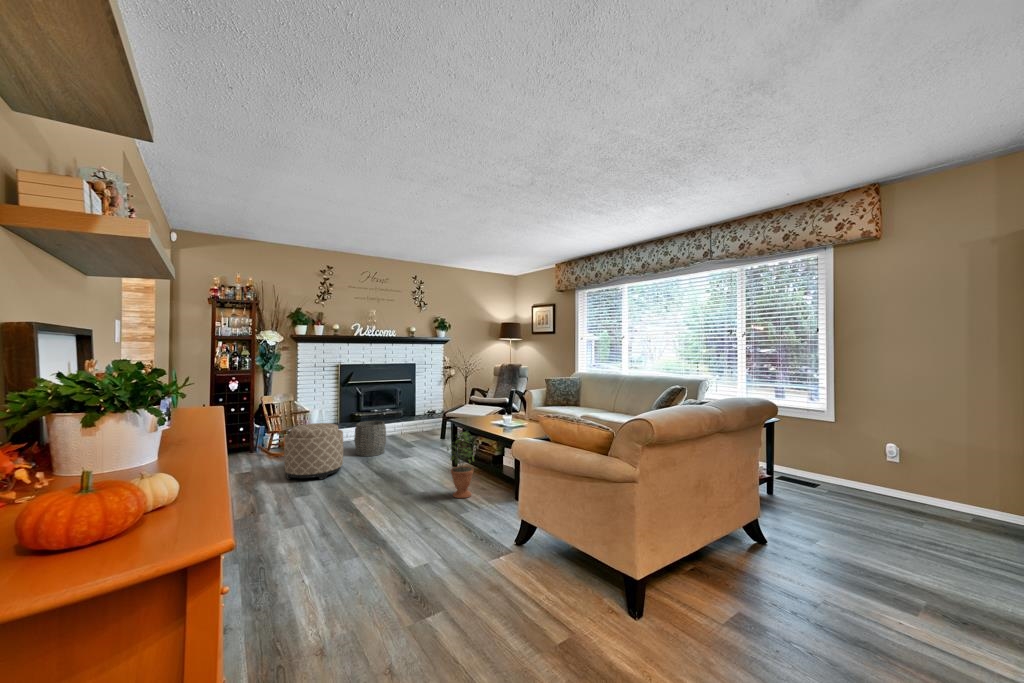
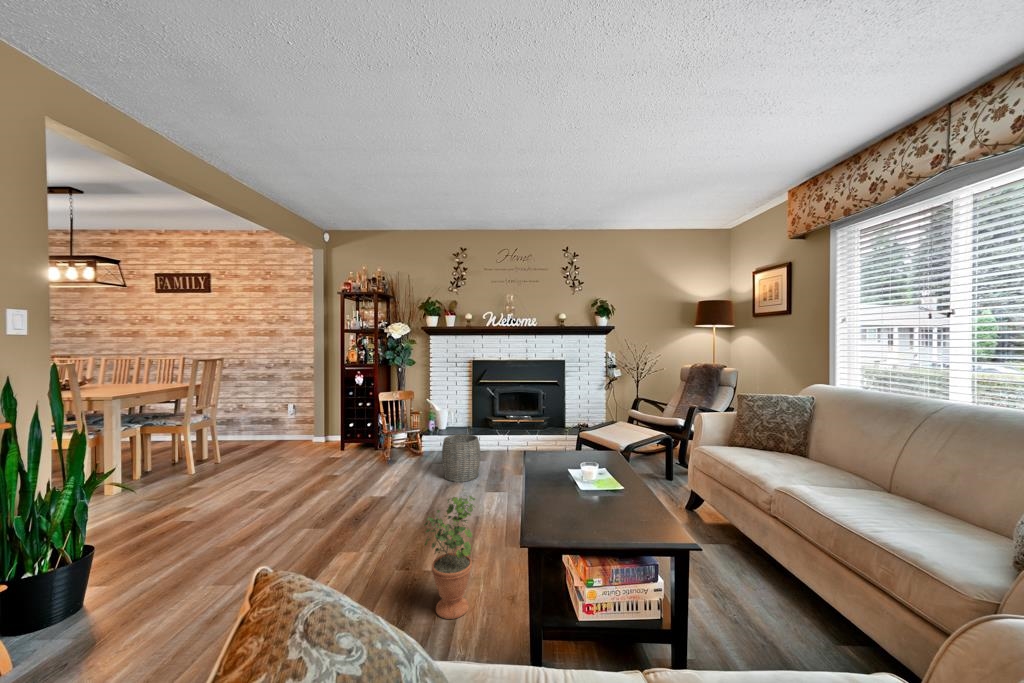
ottoman: present [284,423,343,480] -> none [334,434,403,508]

